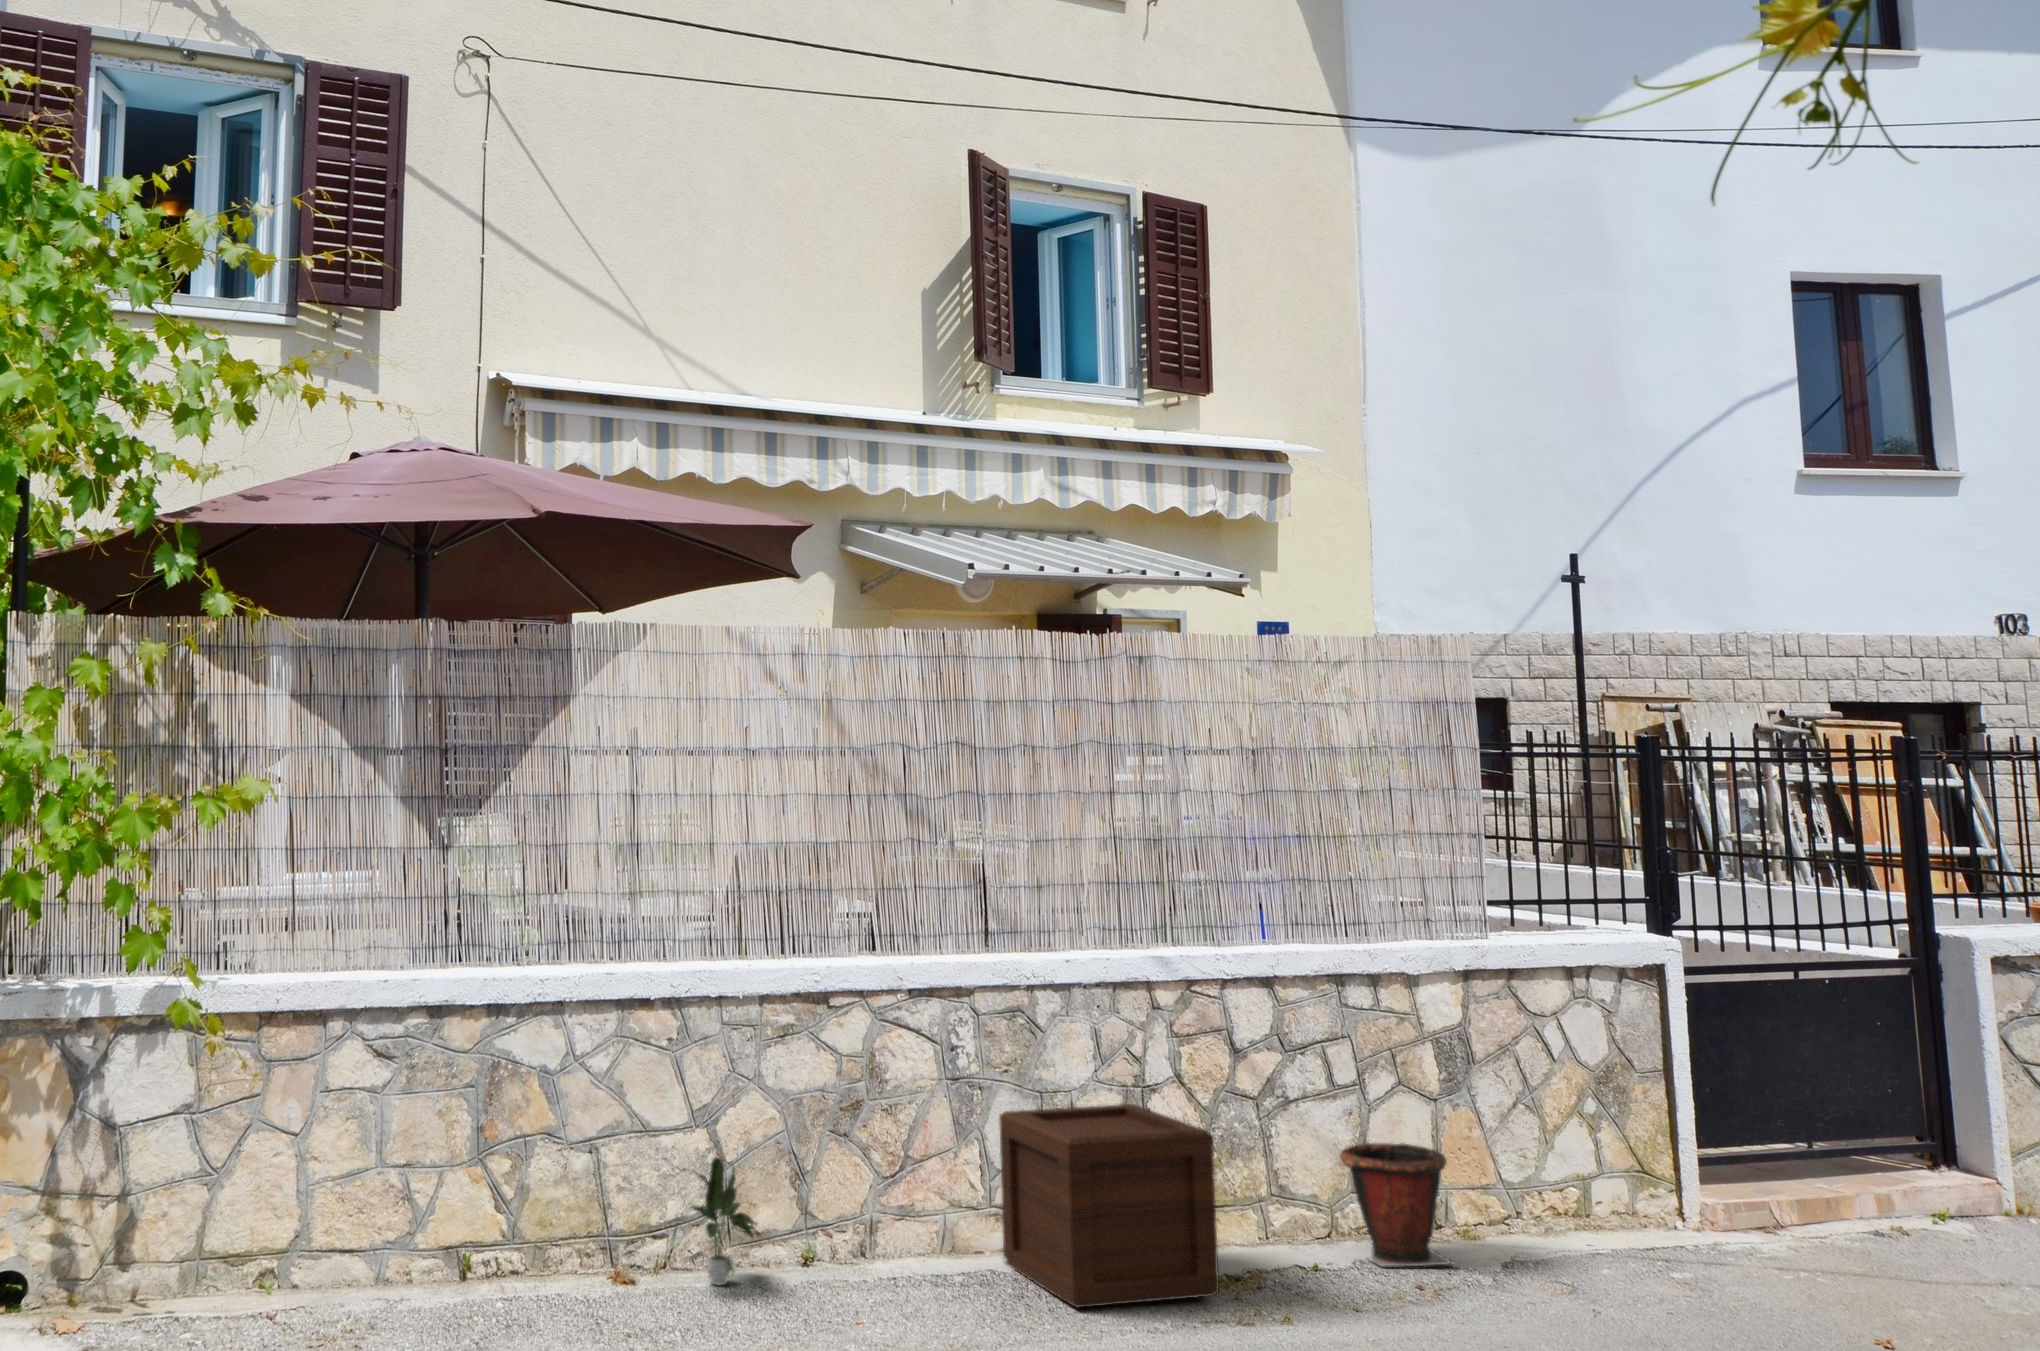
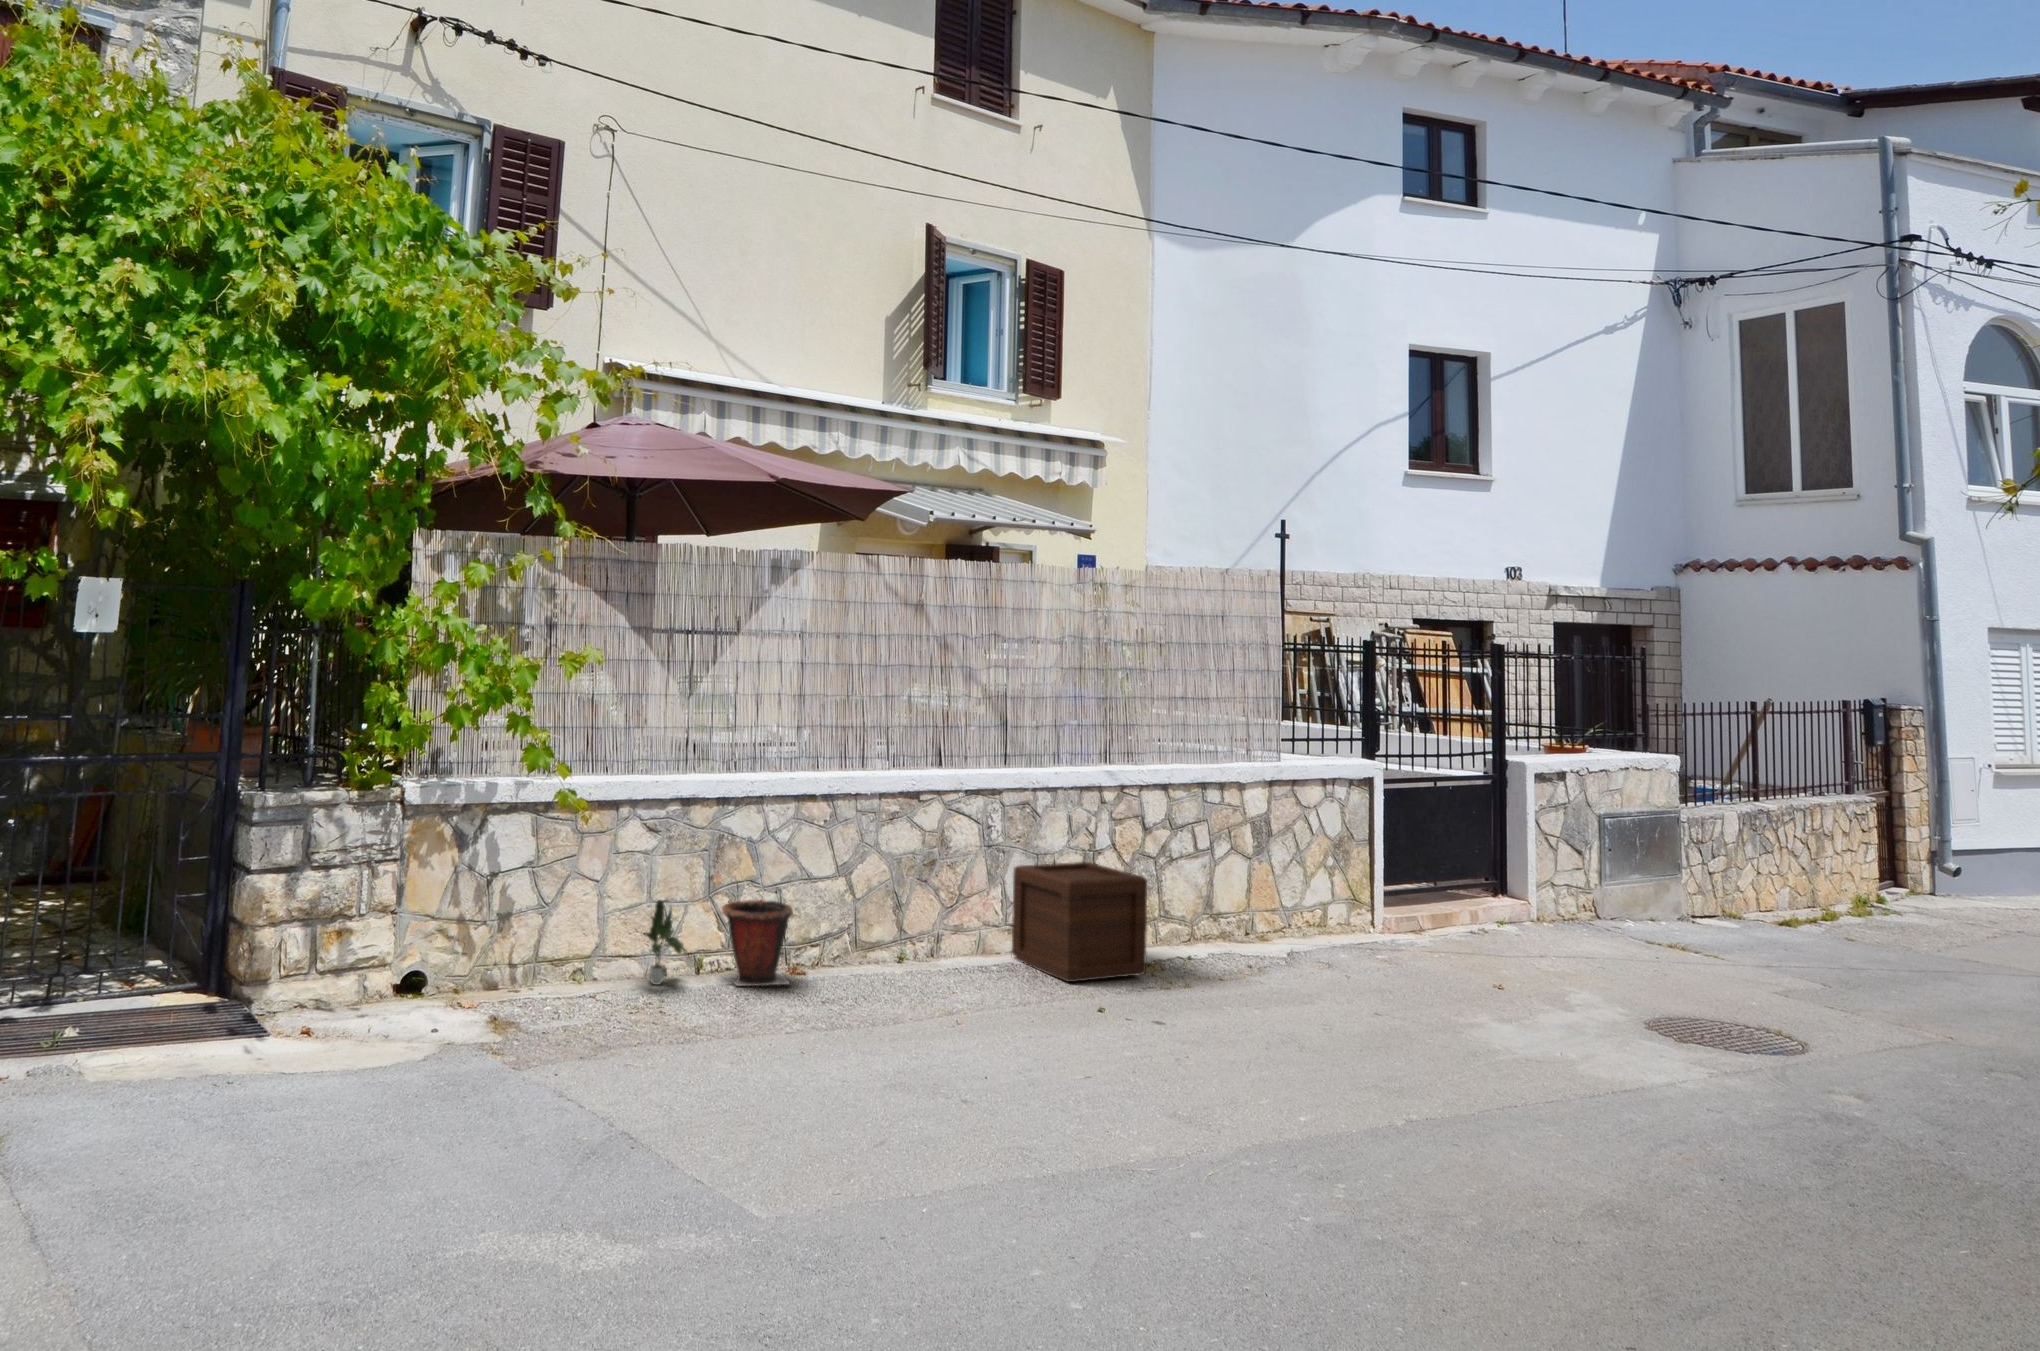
waste bin: present [1340,1143,1454,1266] -> present [722,900,793,986]
potted plant: present [692,1157,760,1285] -> present [643,900,686,985]

